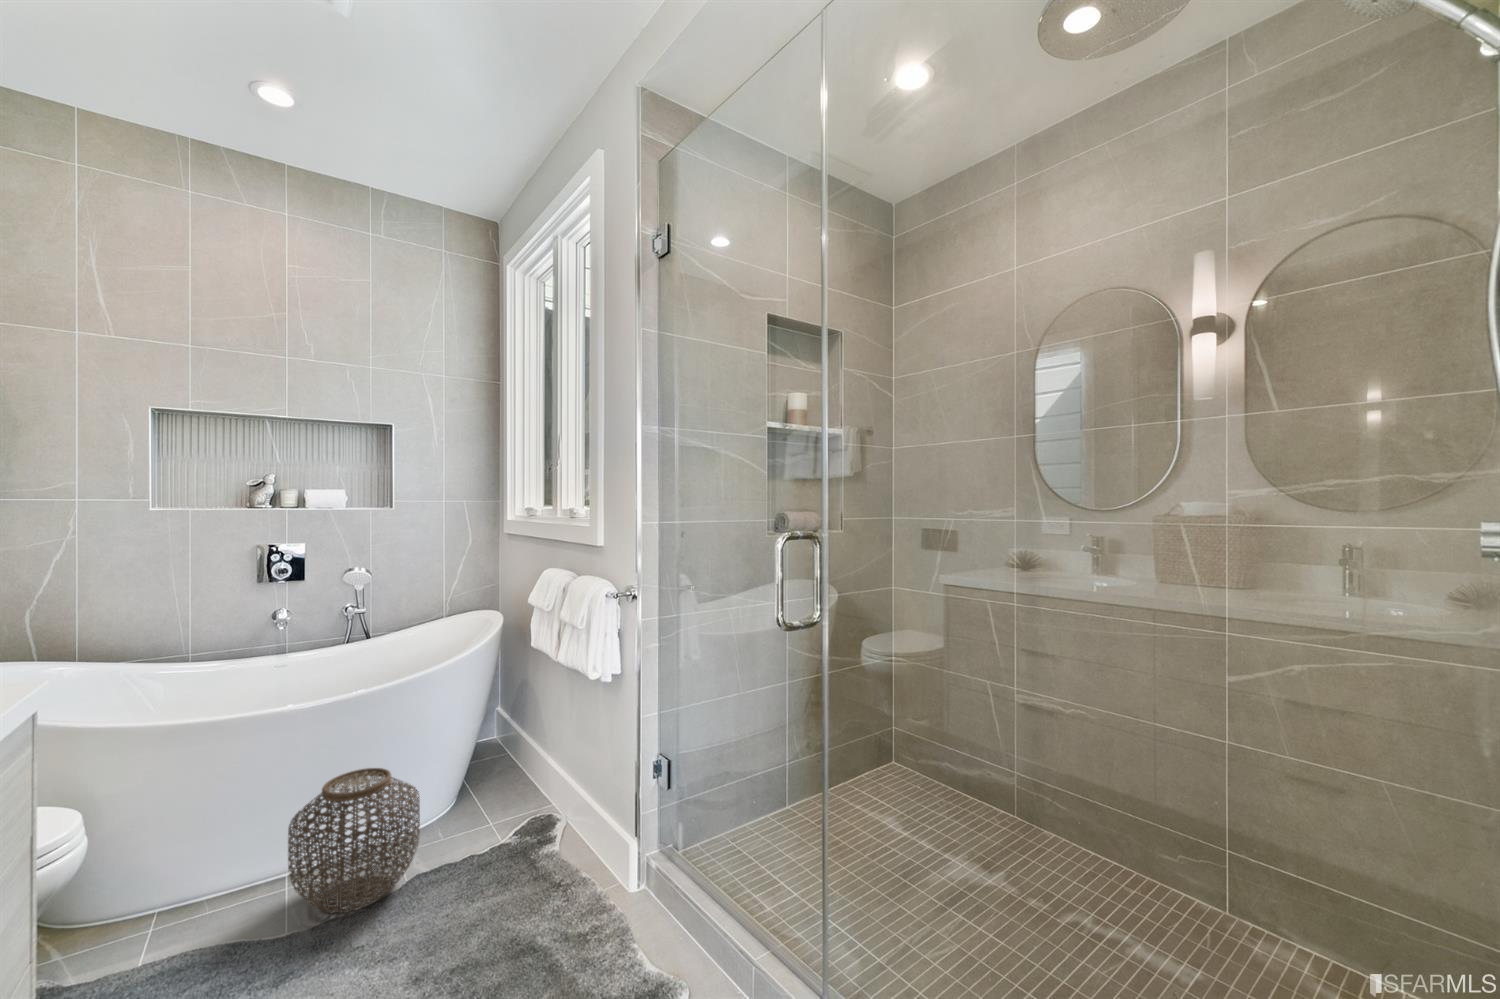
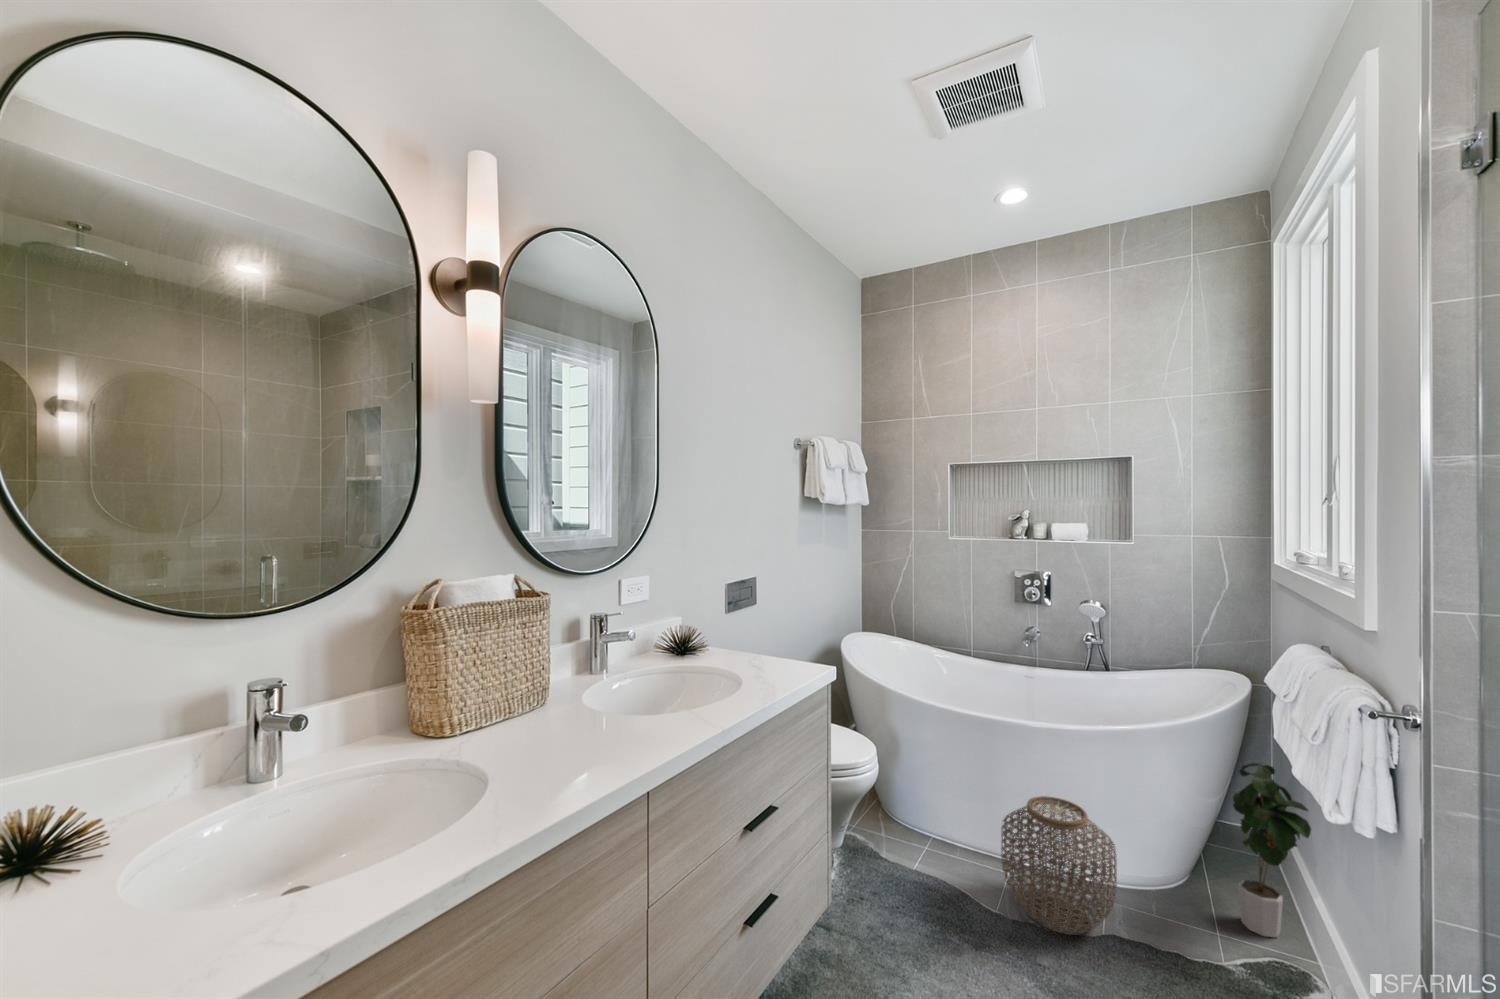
potted plant: none [493,672,553,807] -> present [1233,763,1311,938]

